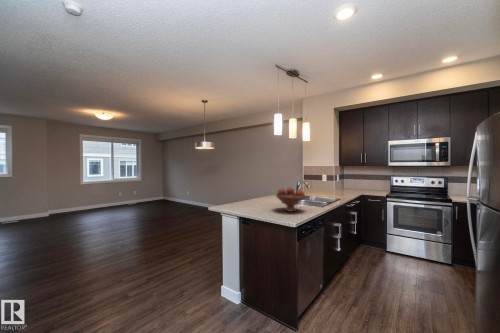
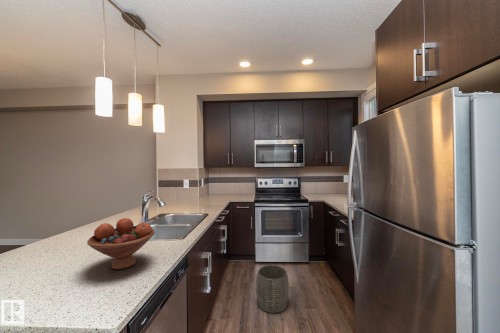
woven basket: none [382,248,415,287] -> present [256,265,289,313]

